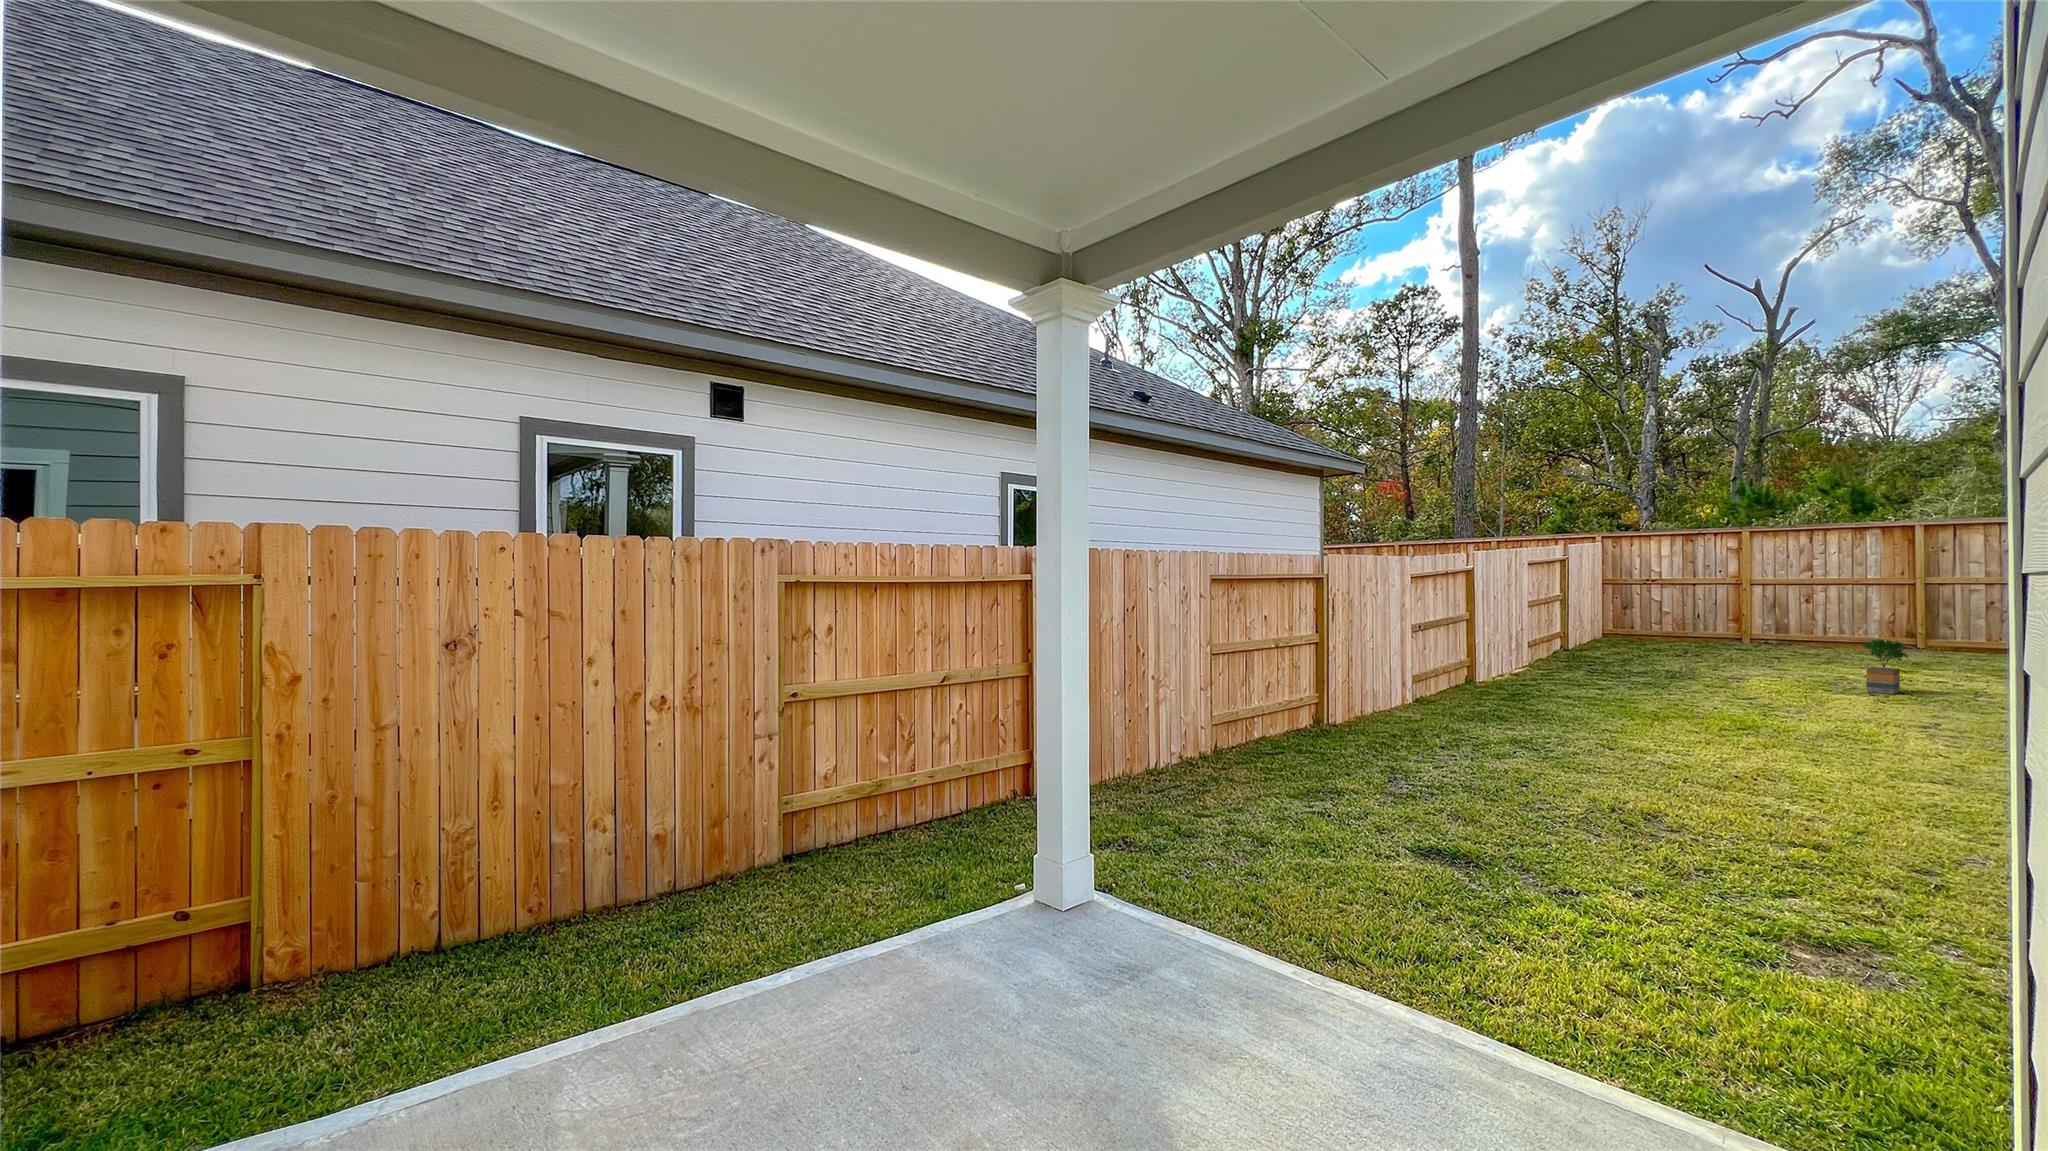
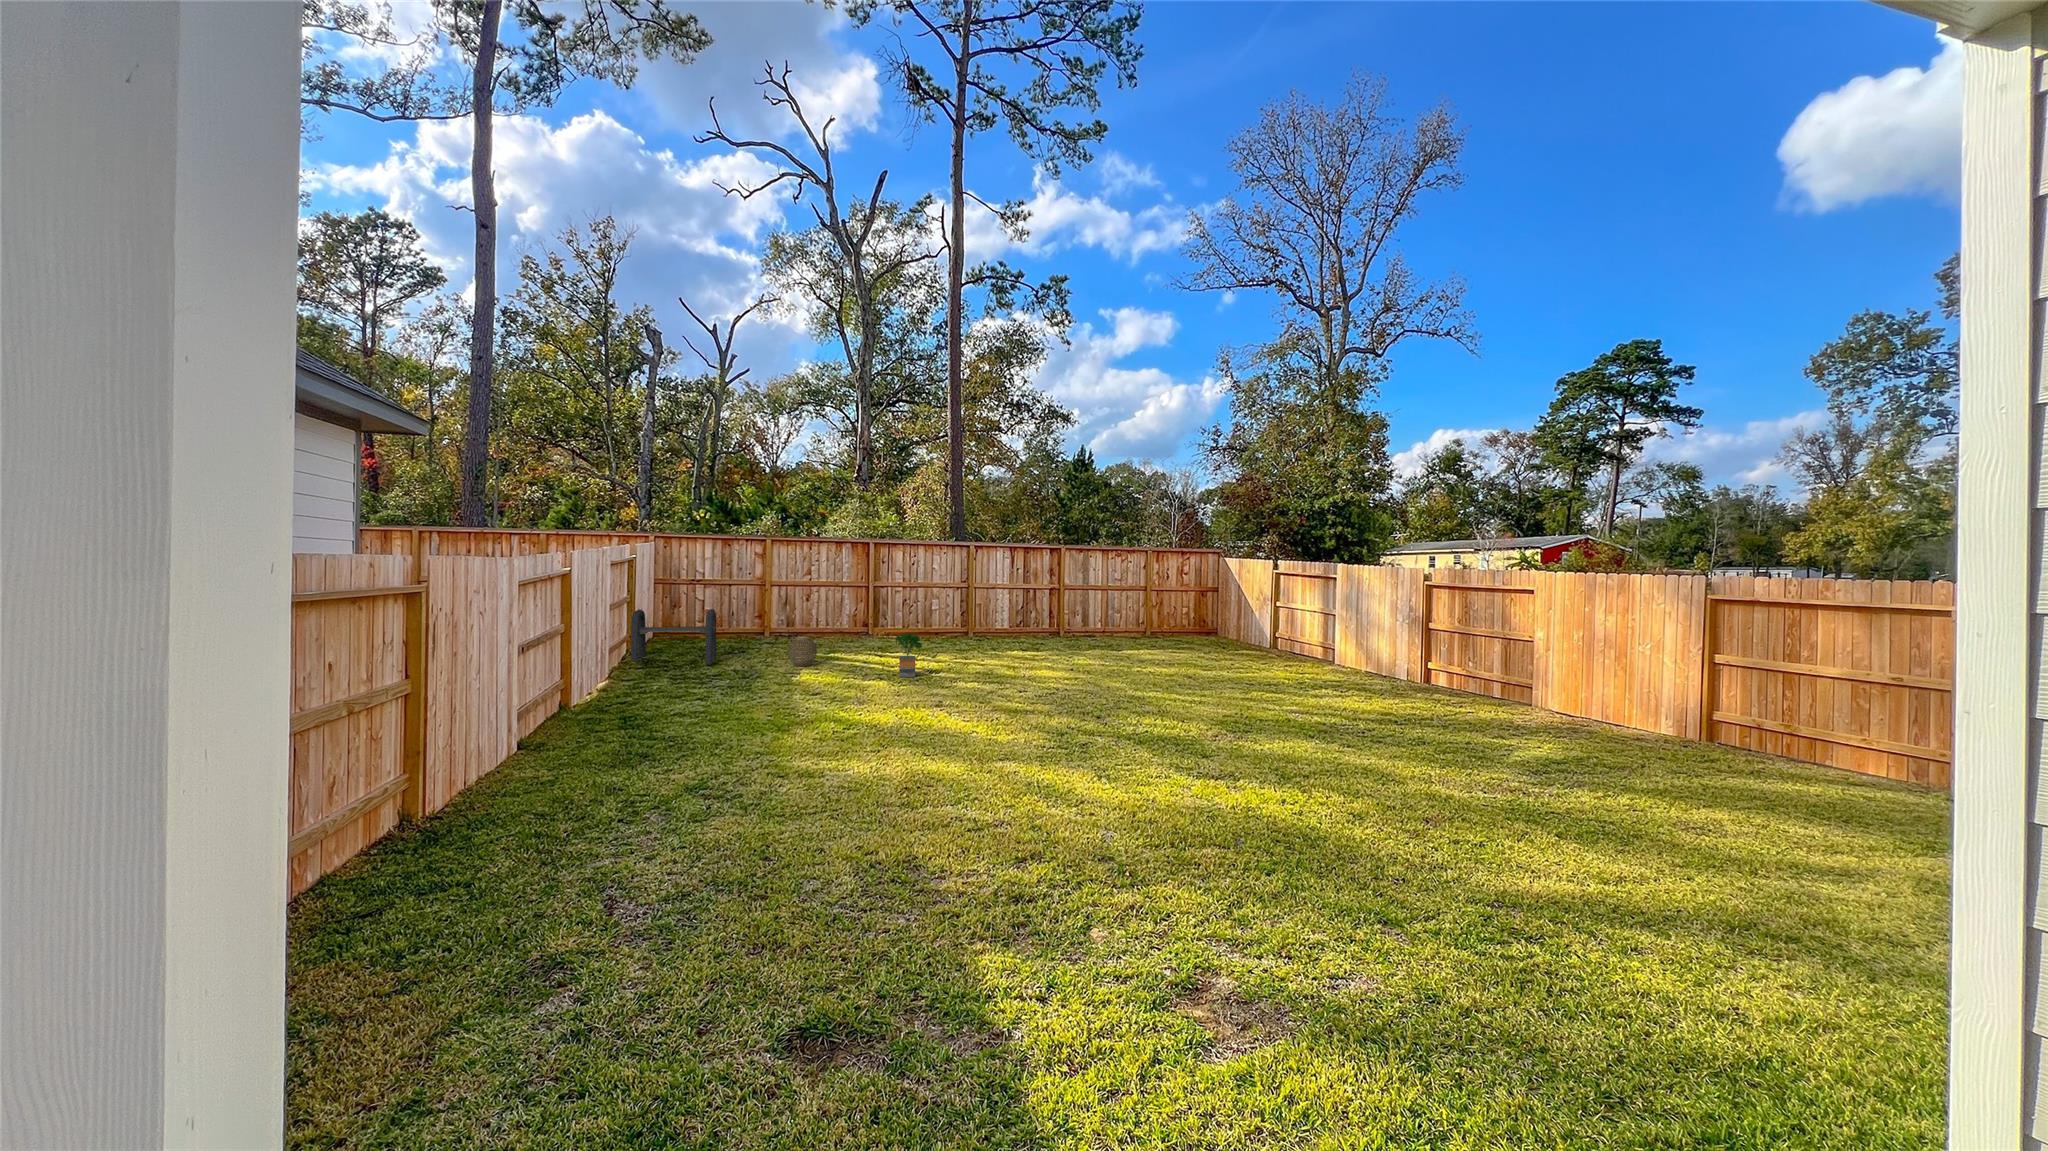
bench: none [1552,603,1647,660] -> present [631,609,716,665]
woven basket: none [1723,638,1763,671] -> present [788,636,817,667]

